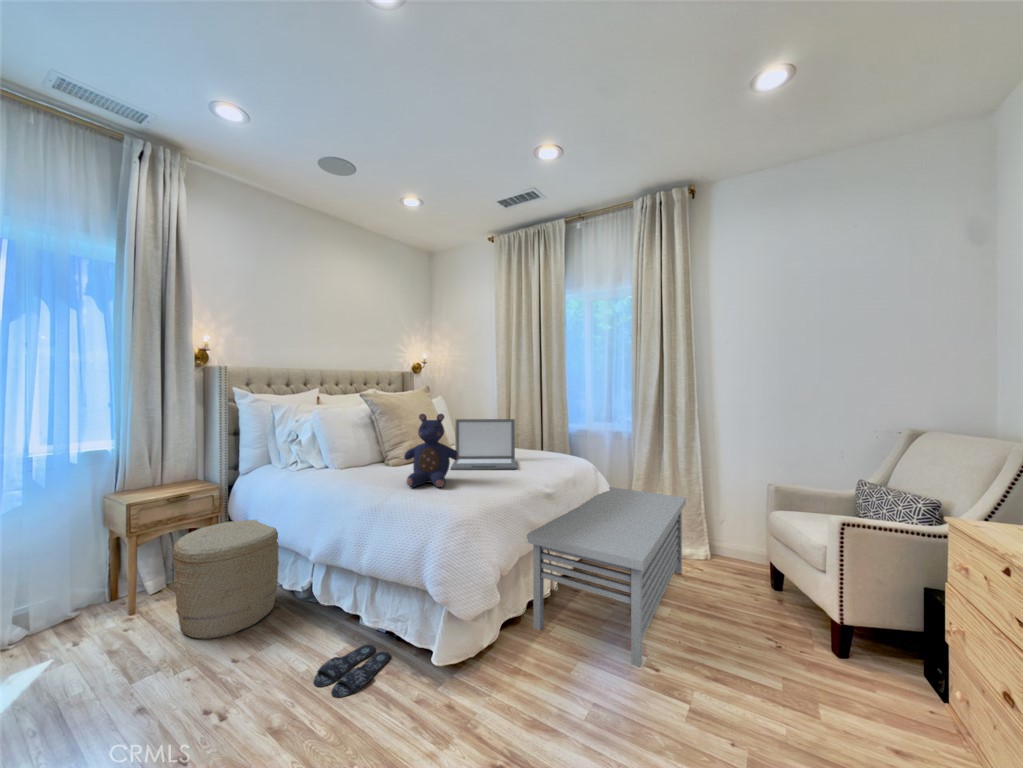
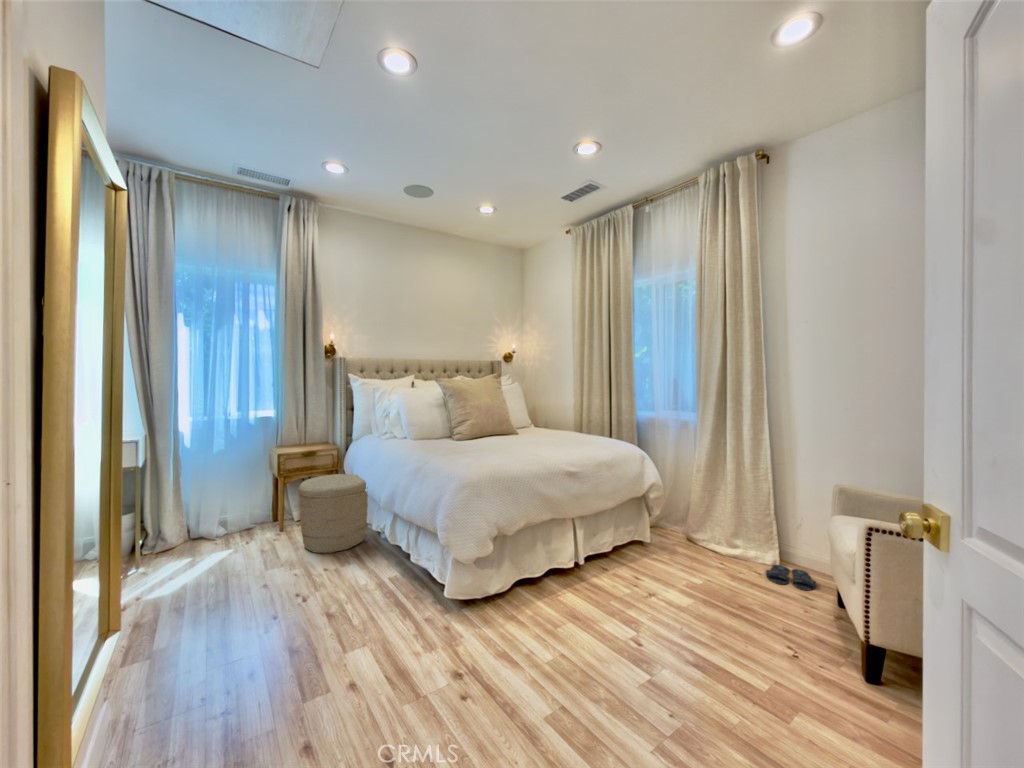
teddy bear: present [404,414,460,487] -> none [442,395,490,457]
laptop: present [450,419,517,470] -> none [494,403,560,449]
storage bench: present [526,487,686,667] -> none [537,476,740,640]
slippers: present [314,645,390,698] -> present [766,565,816,591]

